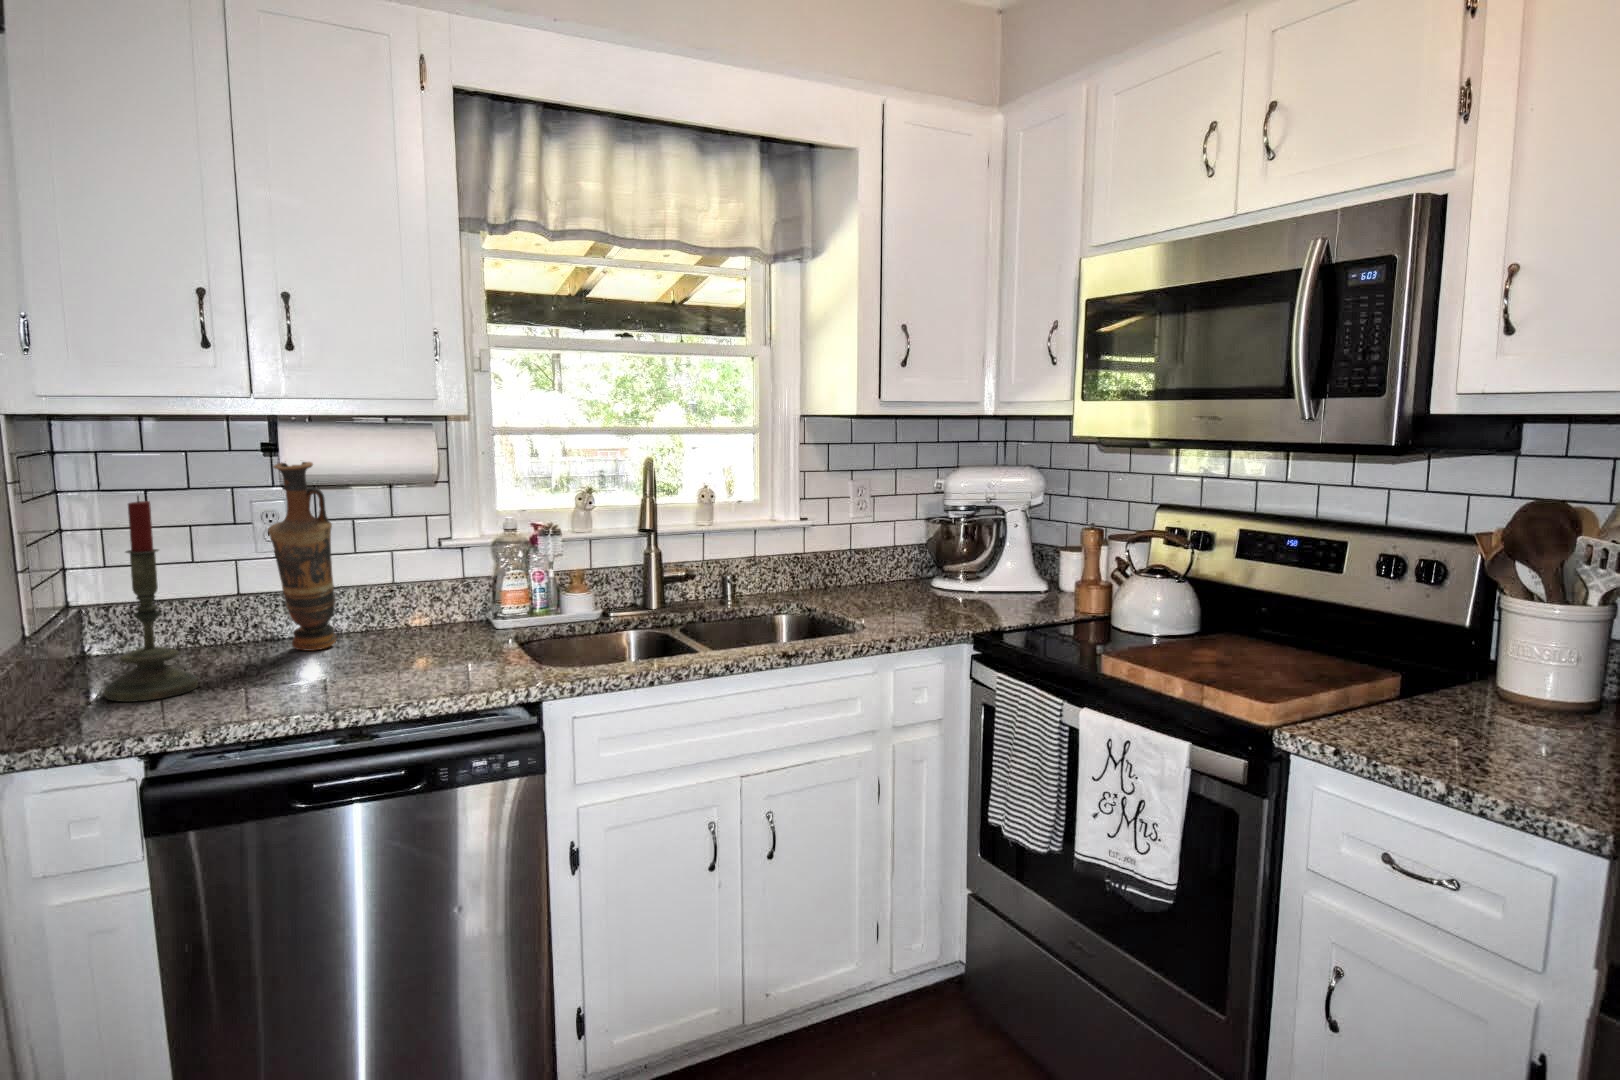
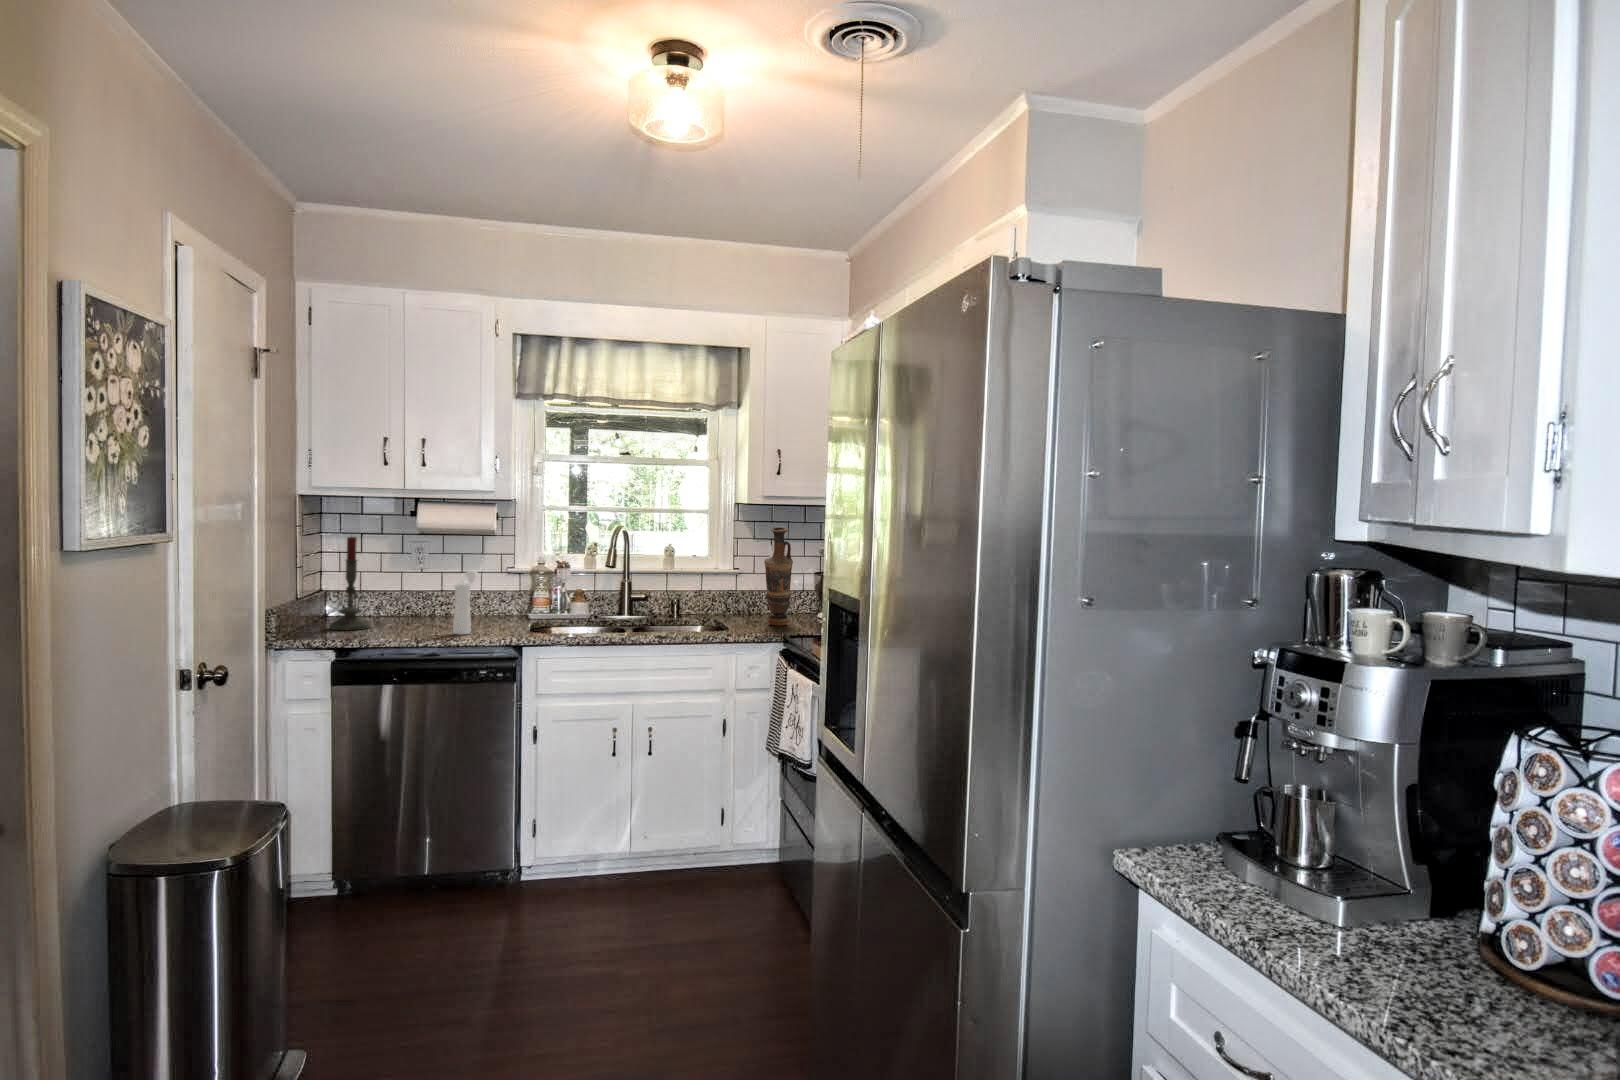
vase: present [268,462,336,651] -> present [764,527,793,626]
pepper mill: none [390,557,430,691] -> present [453,570,478,635]

